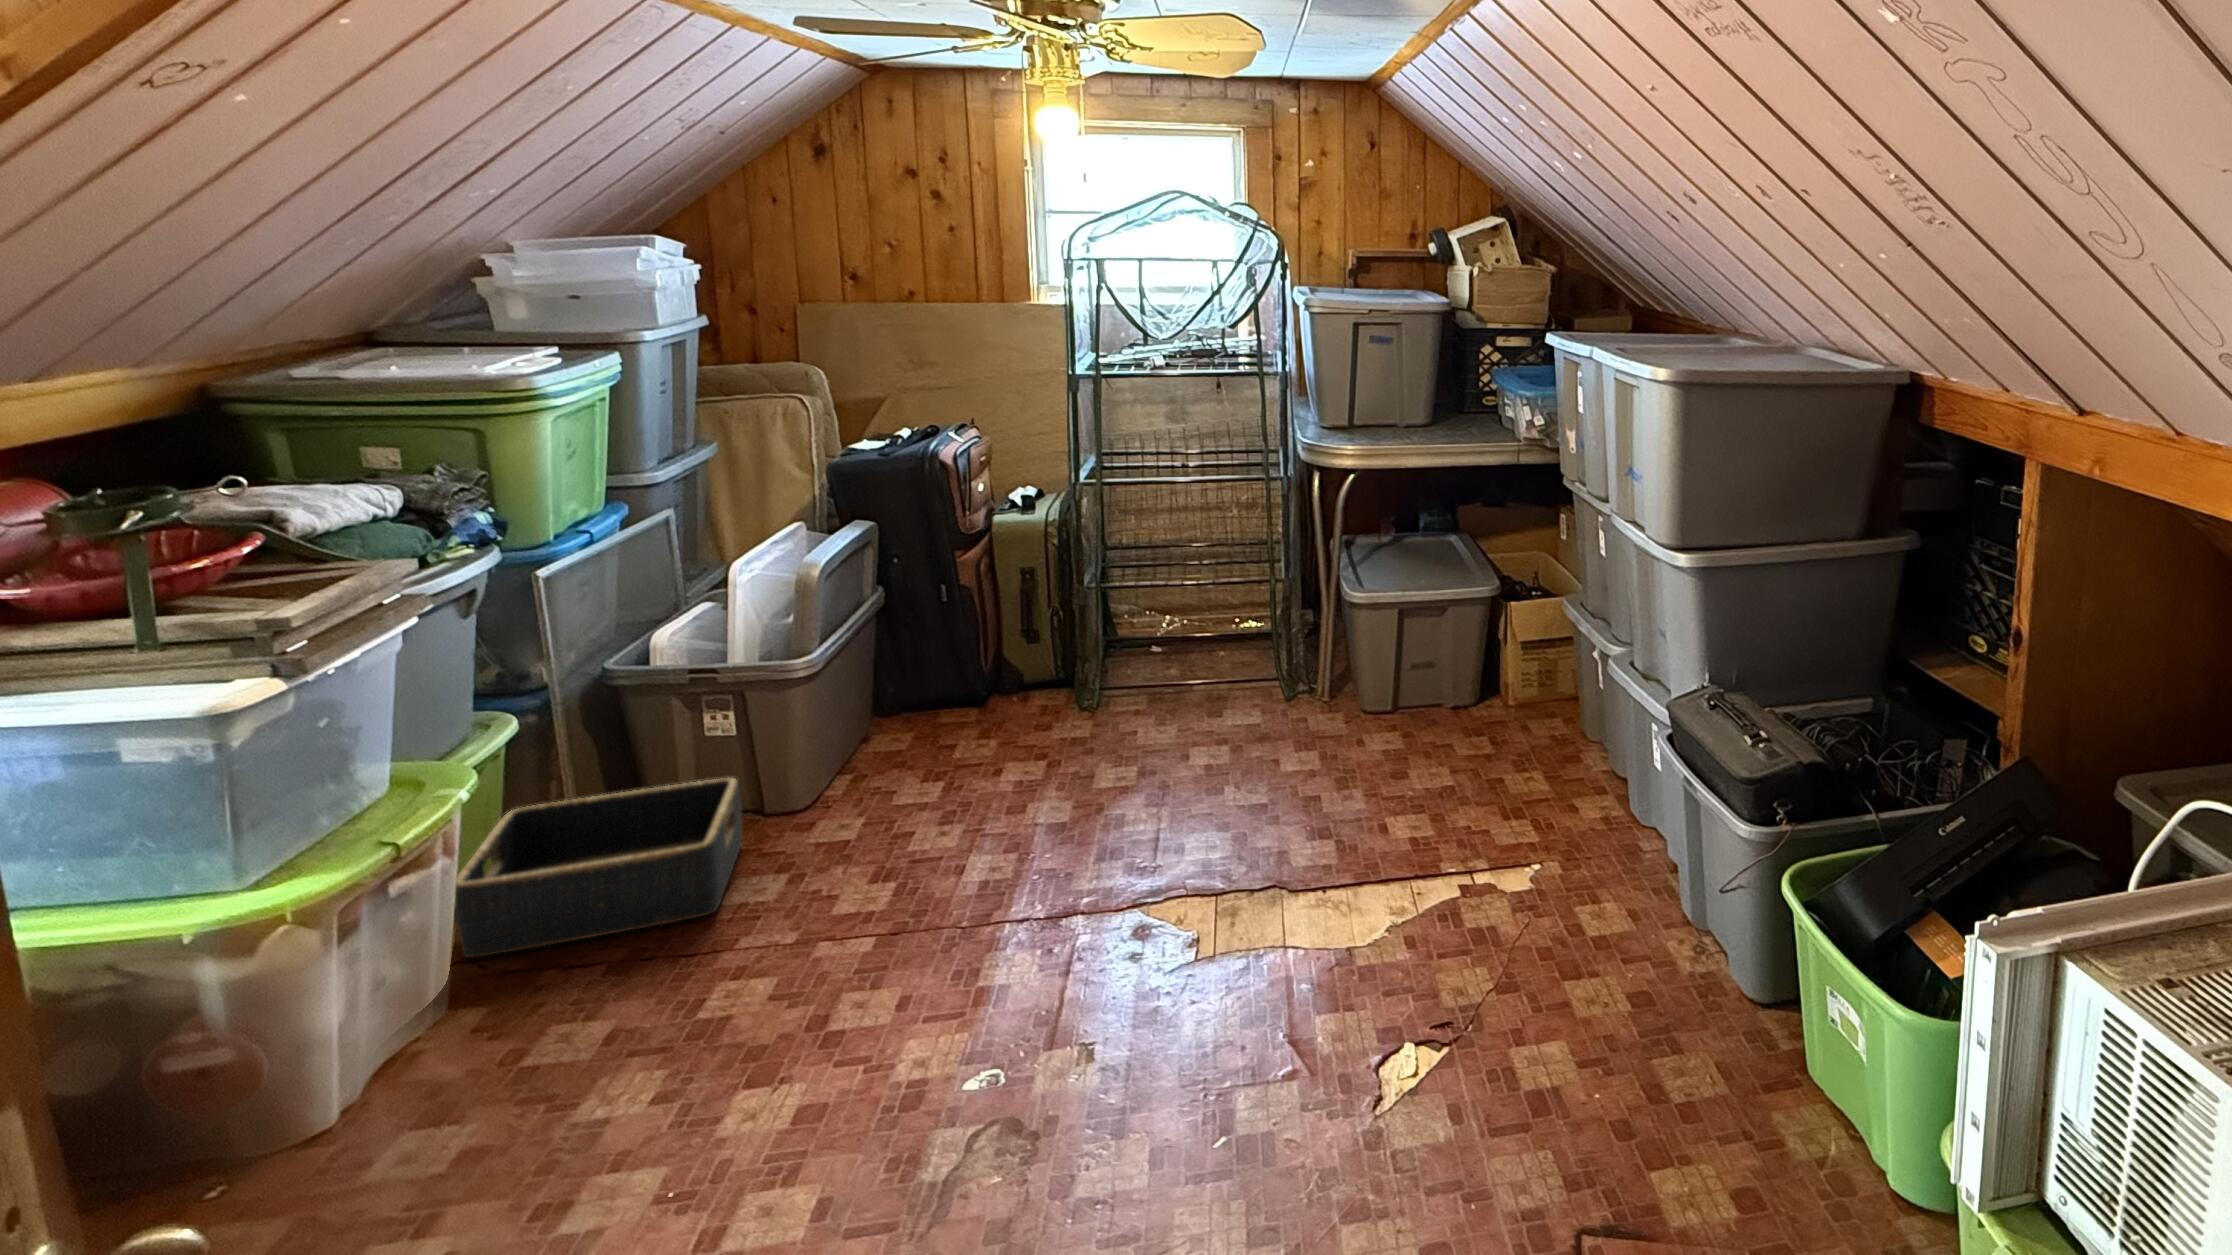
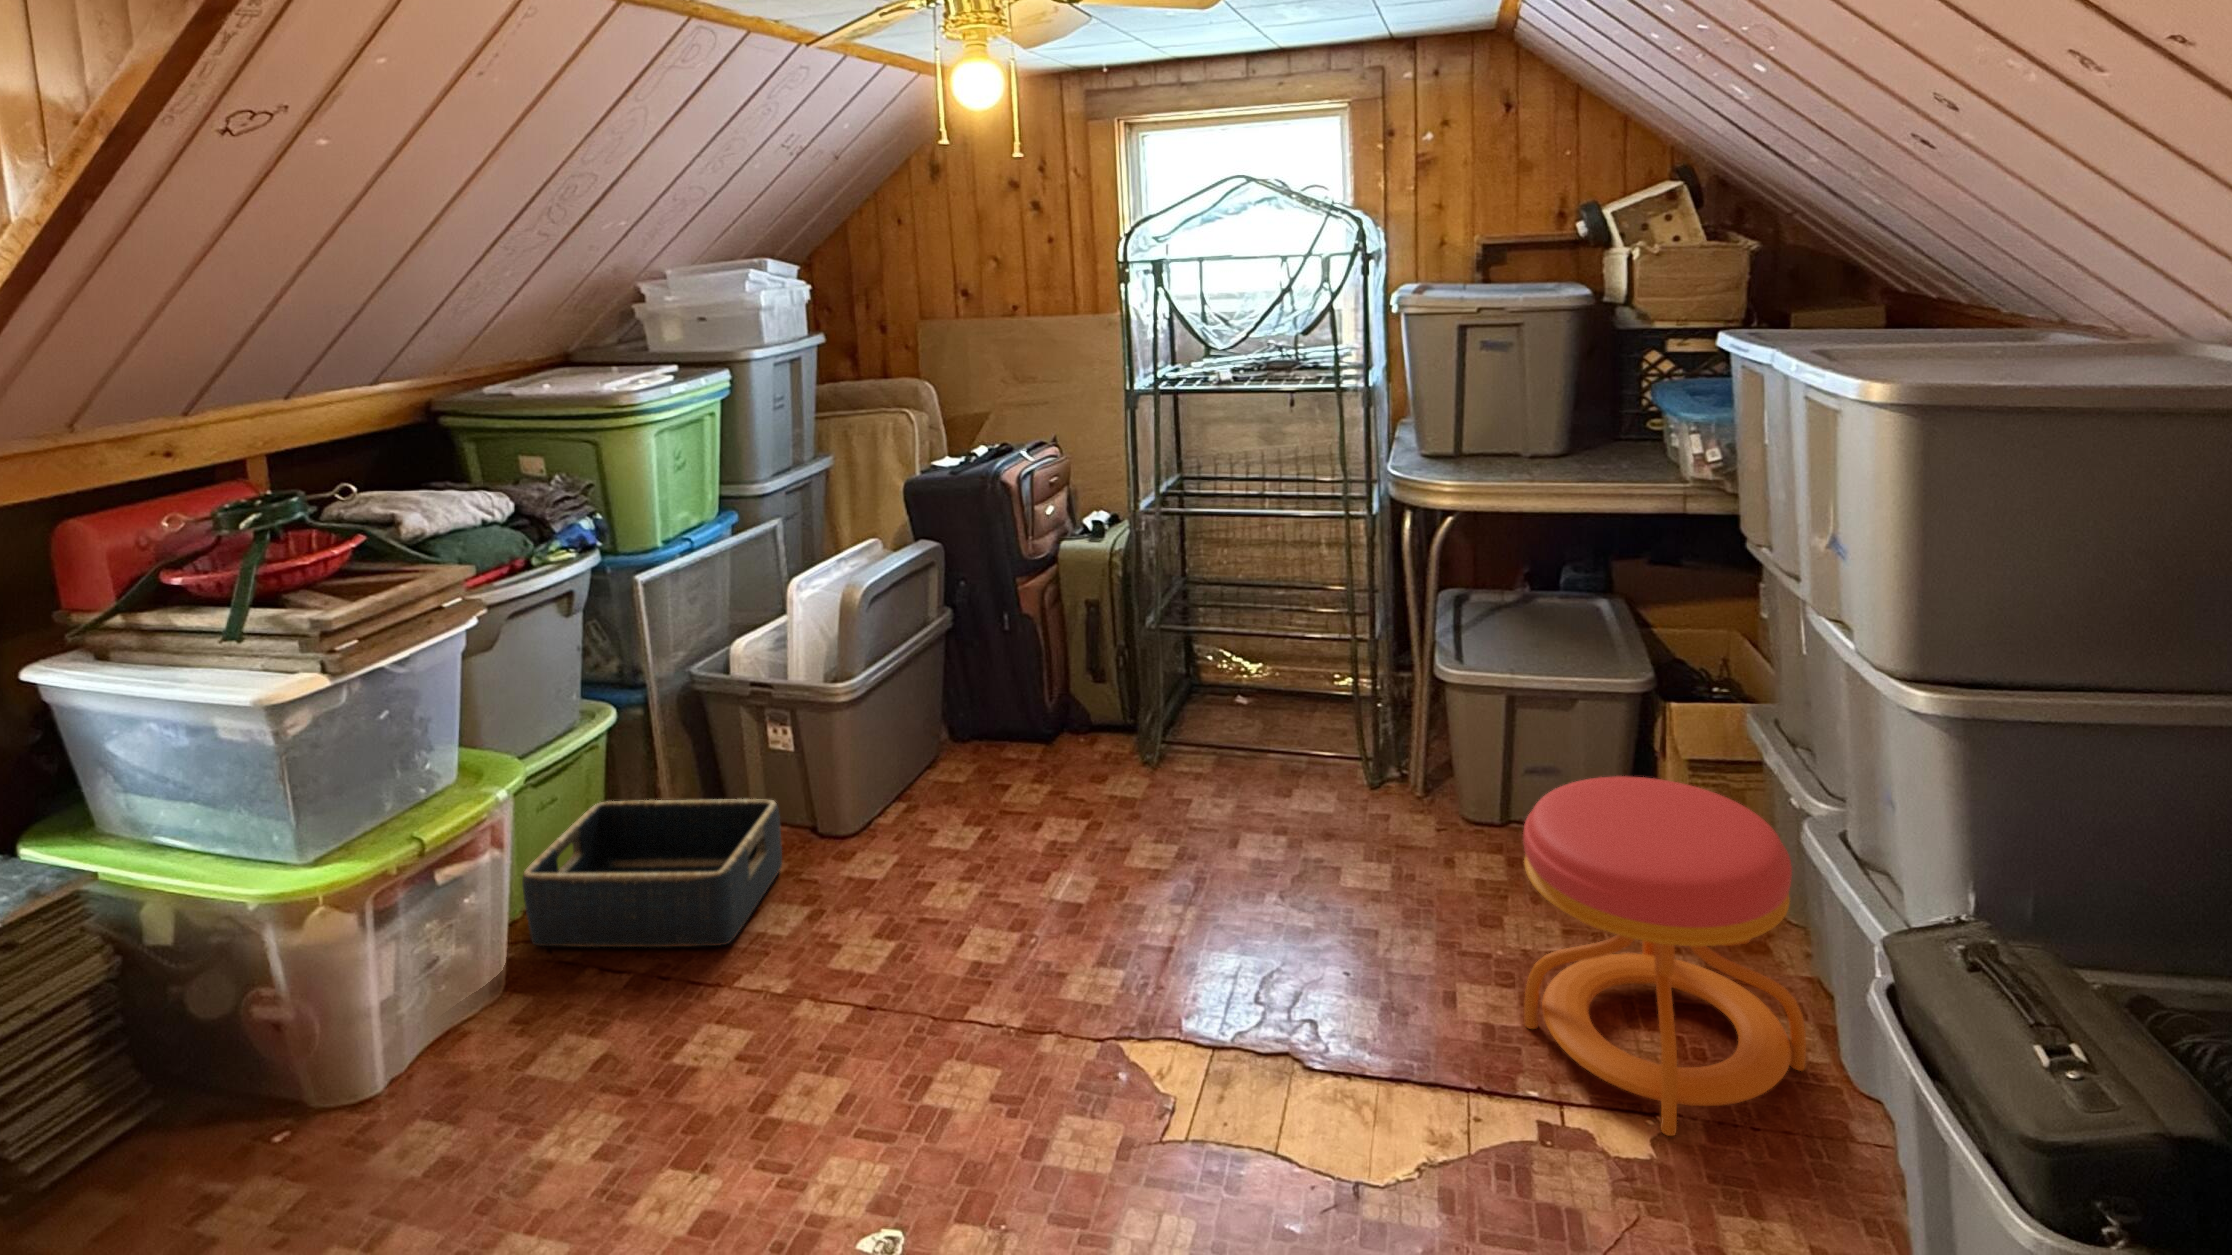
stool: none [1439,647,1616,878] -> present [1523,776,1806,1136]

